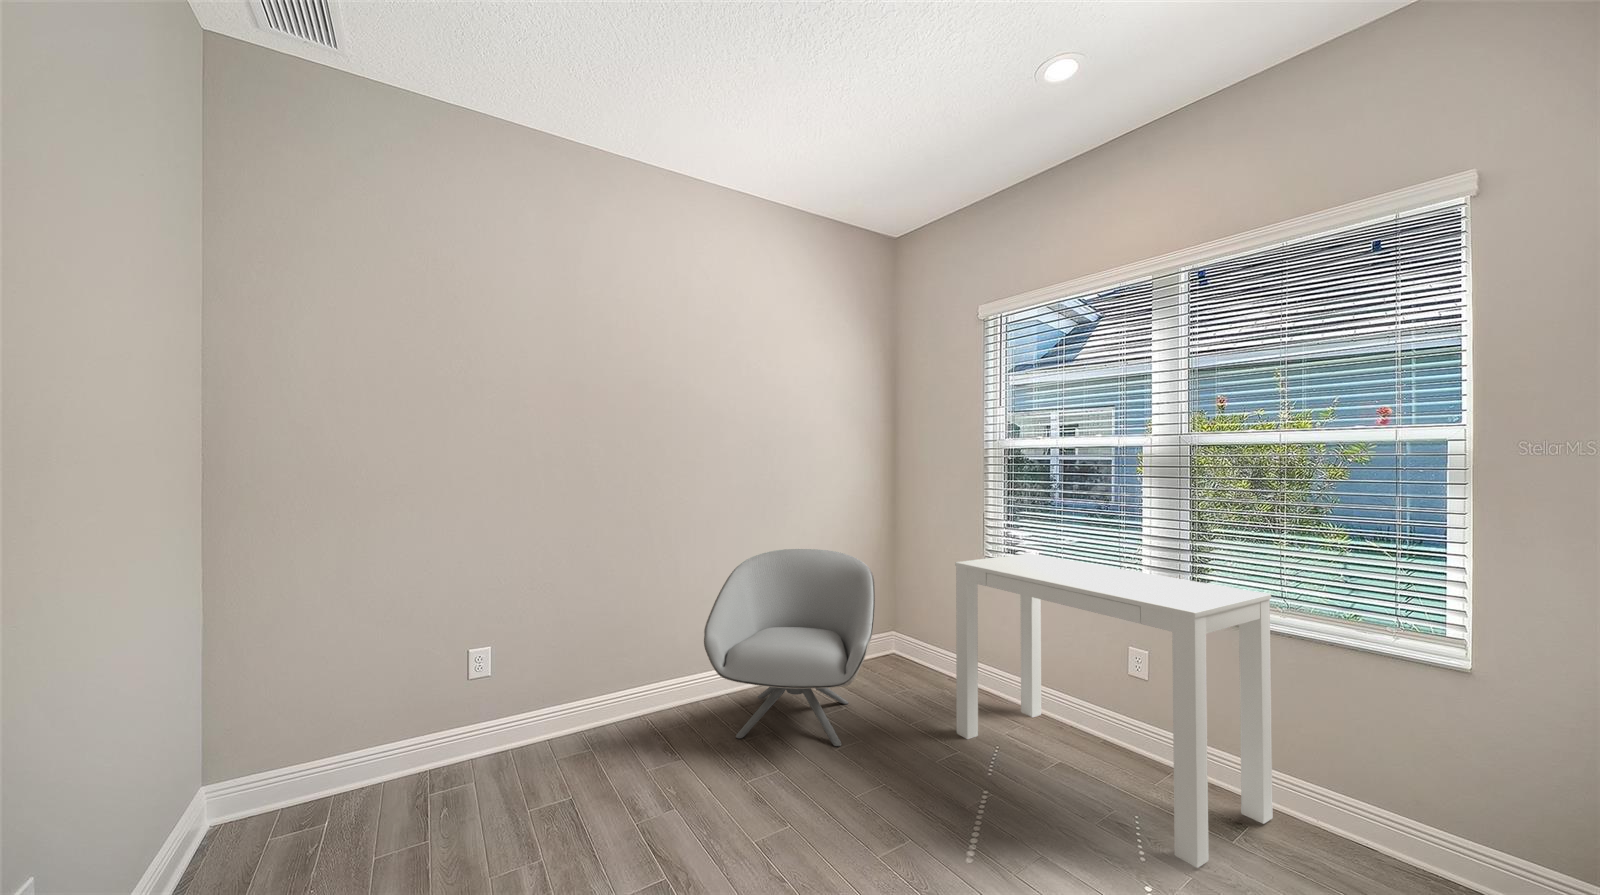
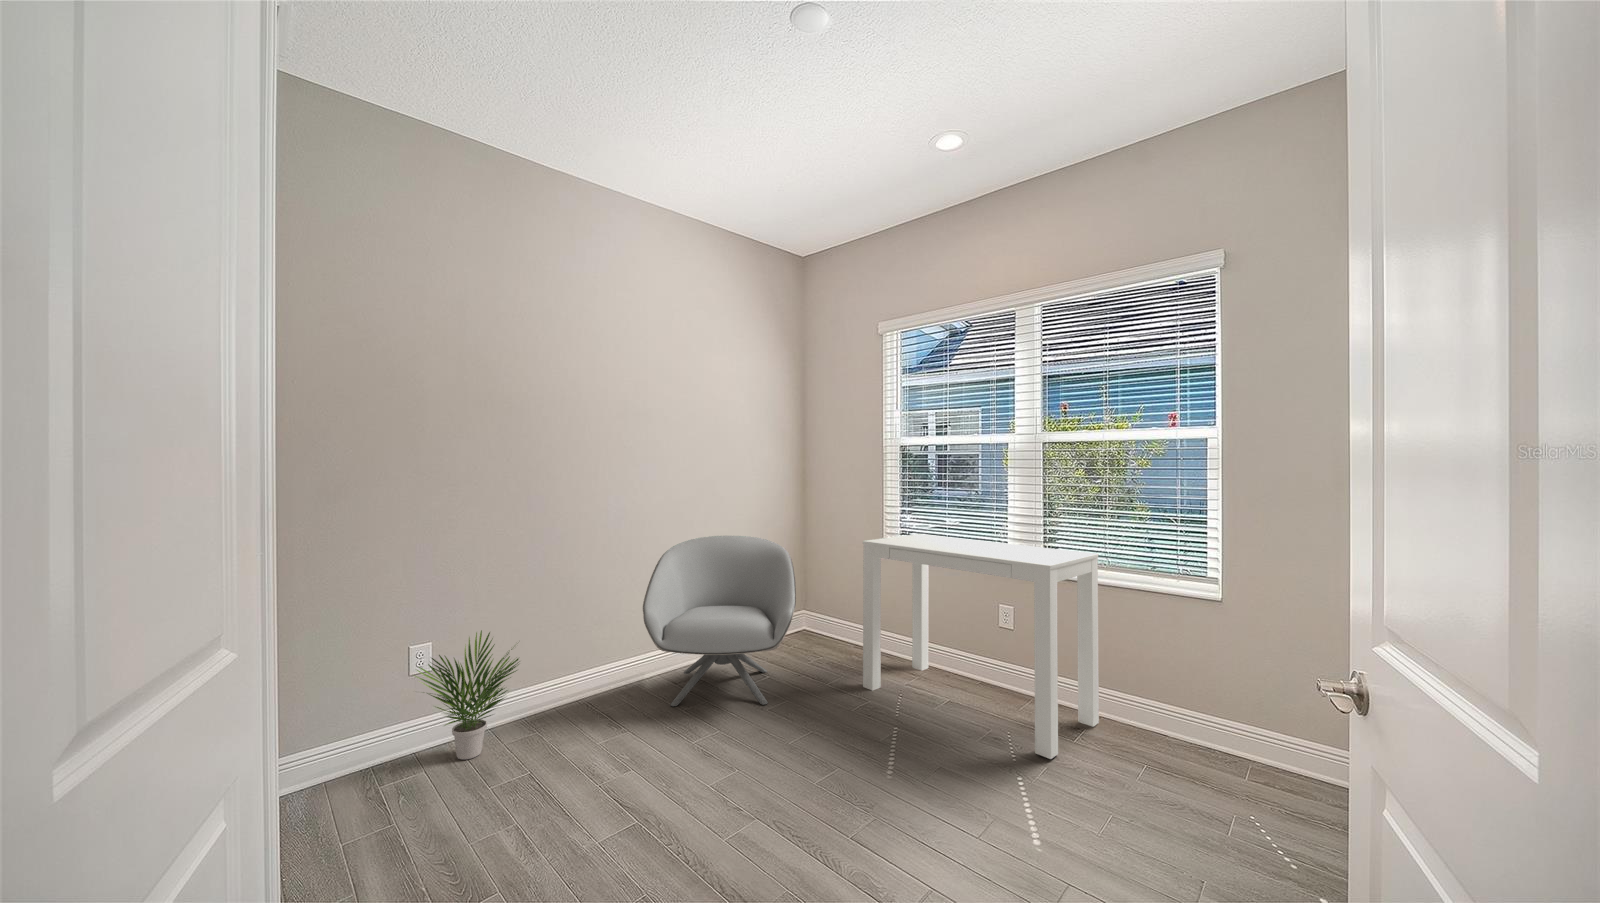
potted plant: none [462,645,579,781] -> present [413,630,519,760]

